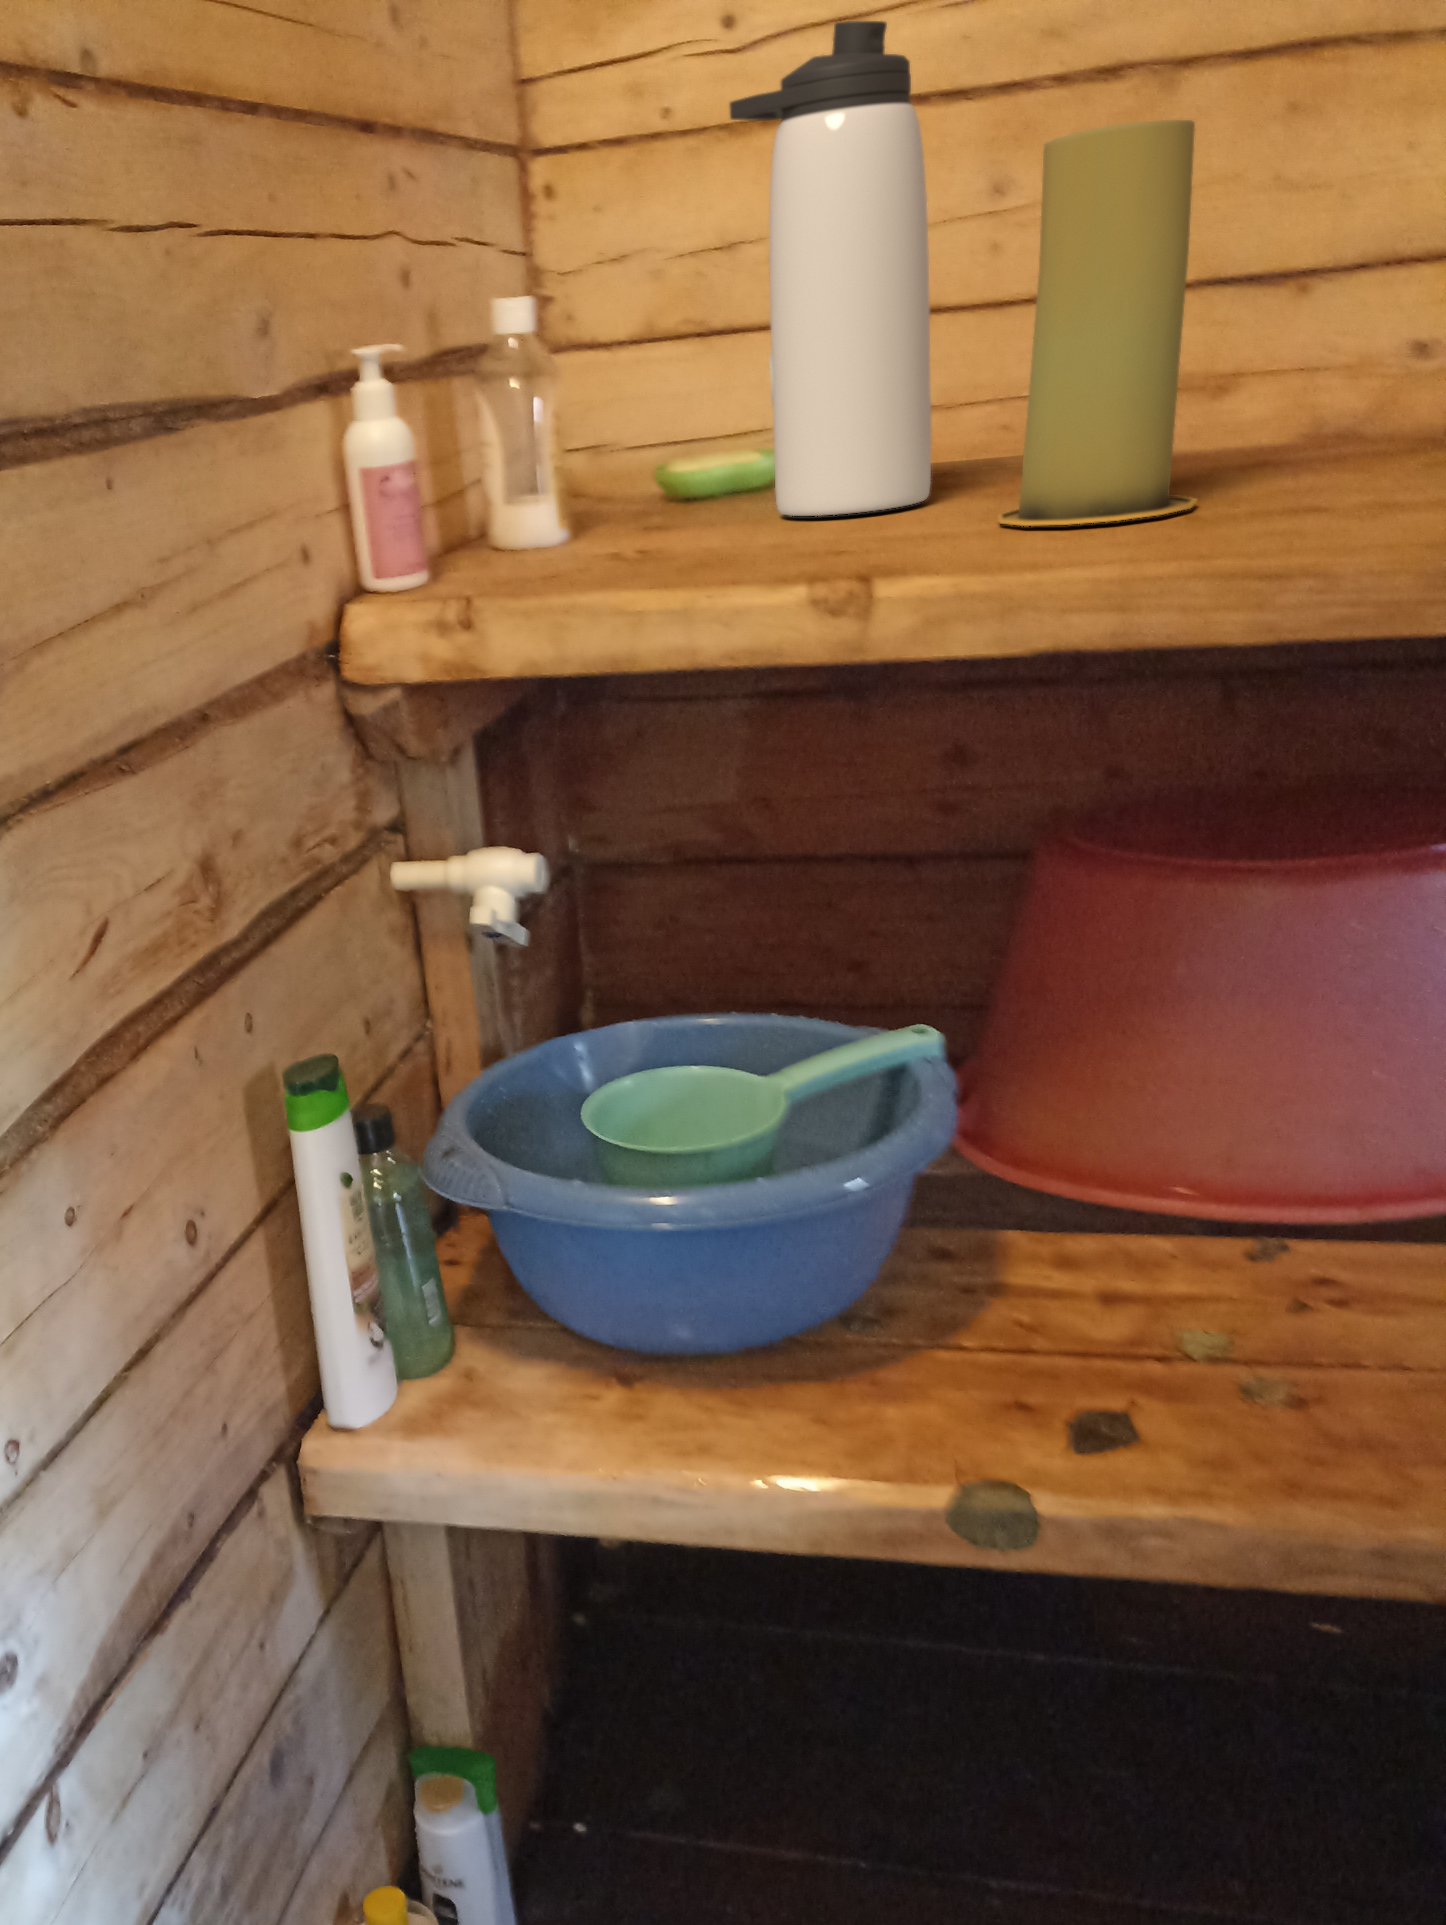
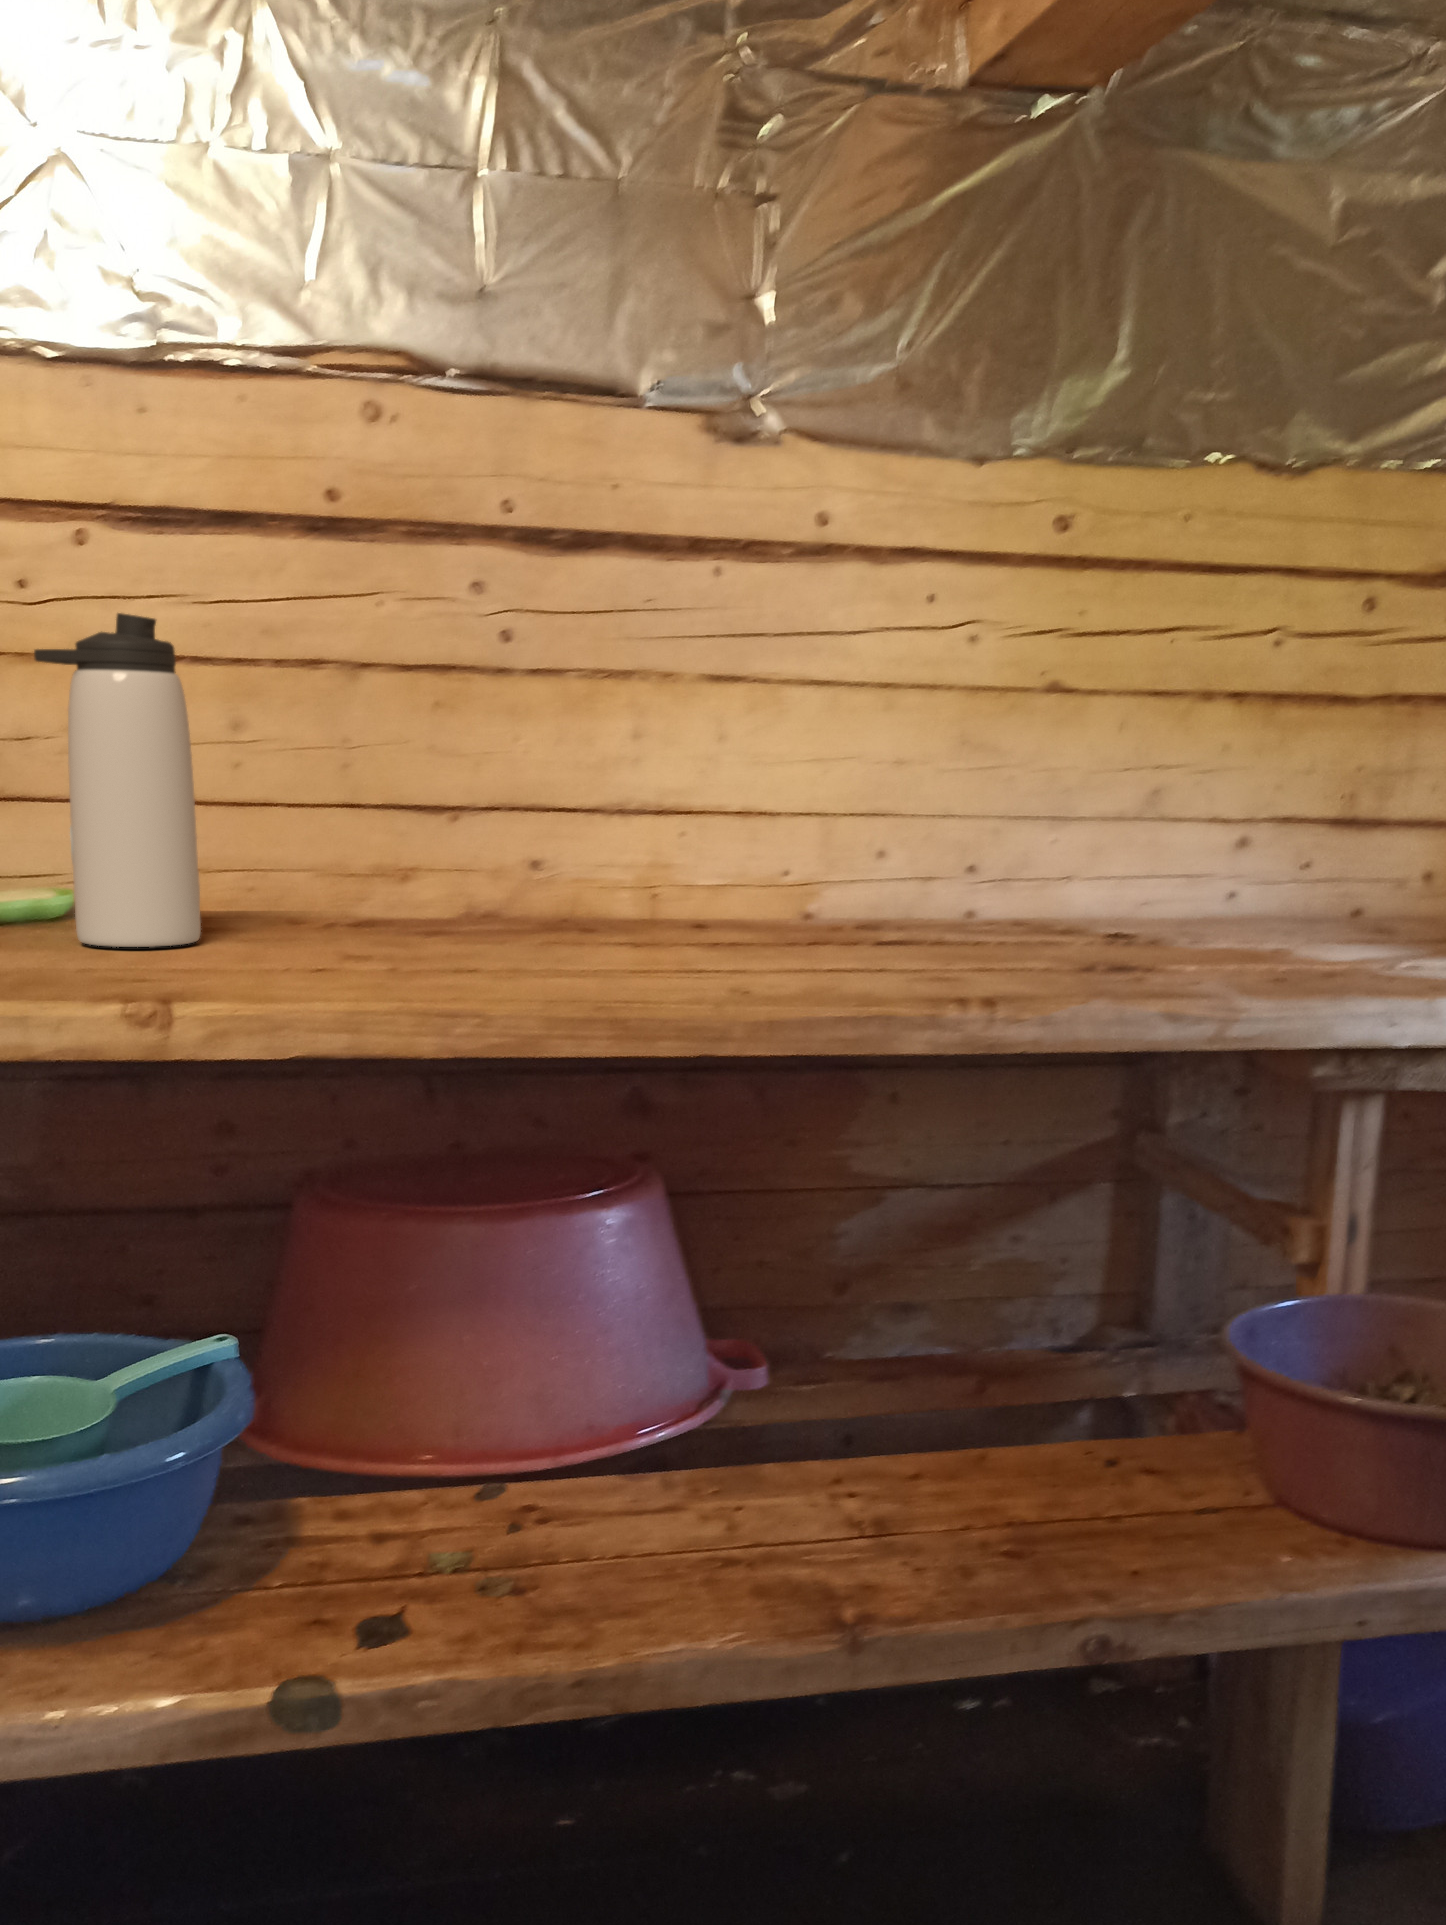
candle: present [997,120,1197,526] -> none [256,716,397,970]

